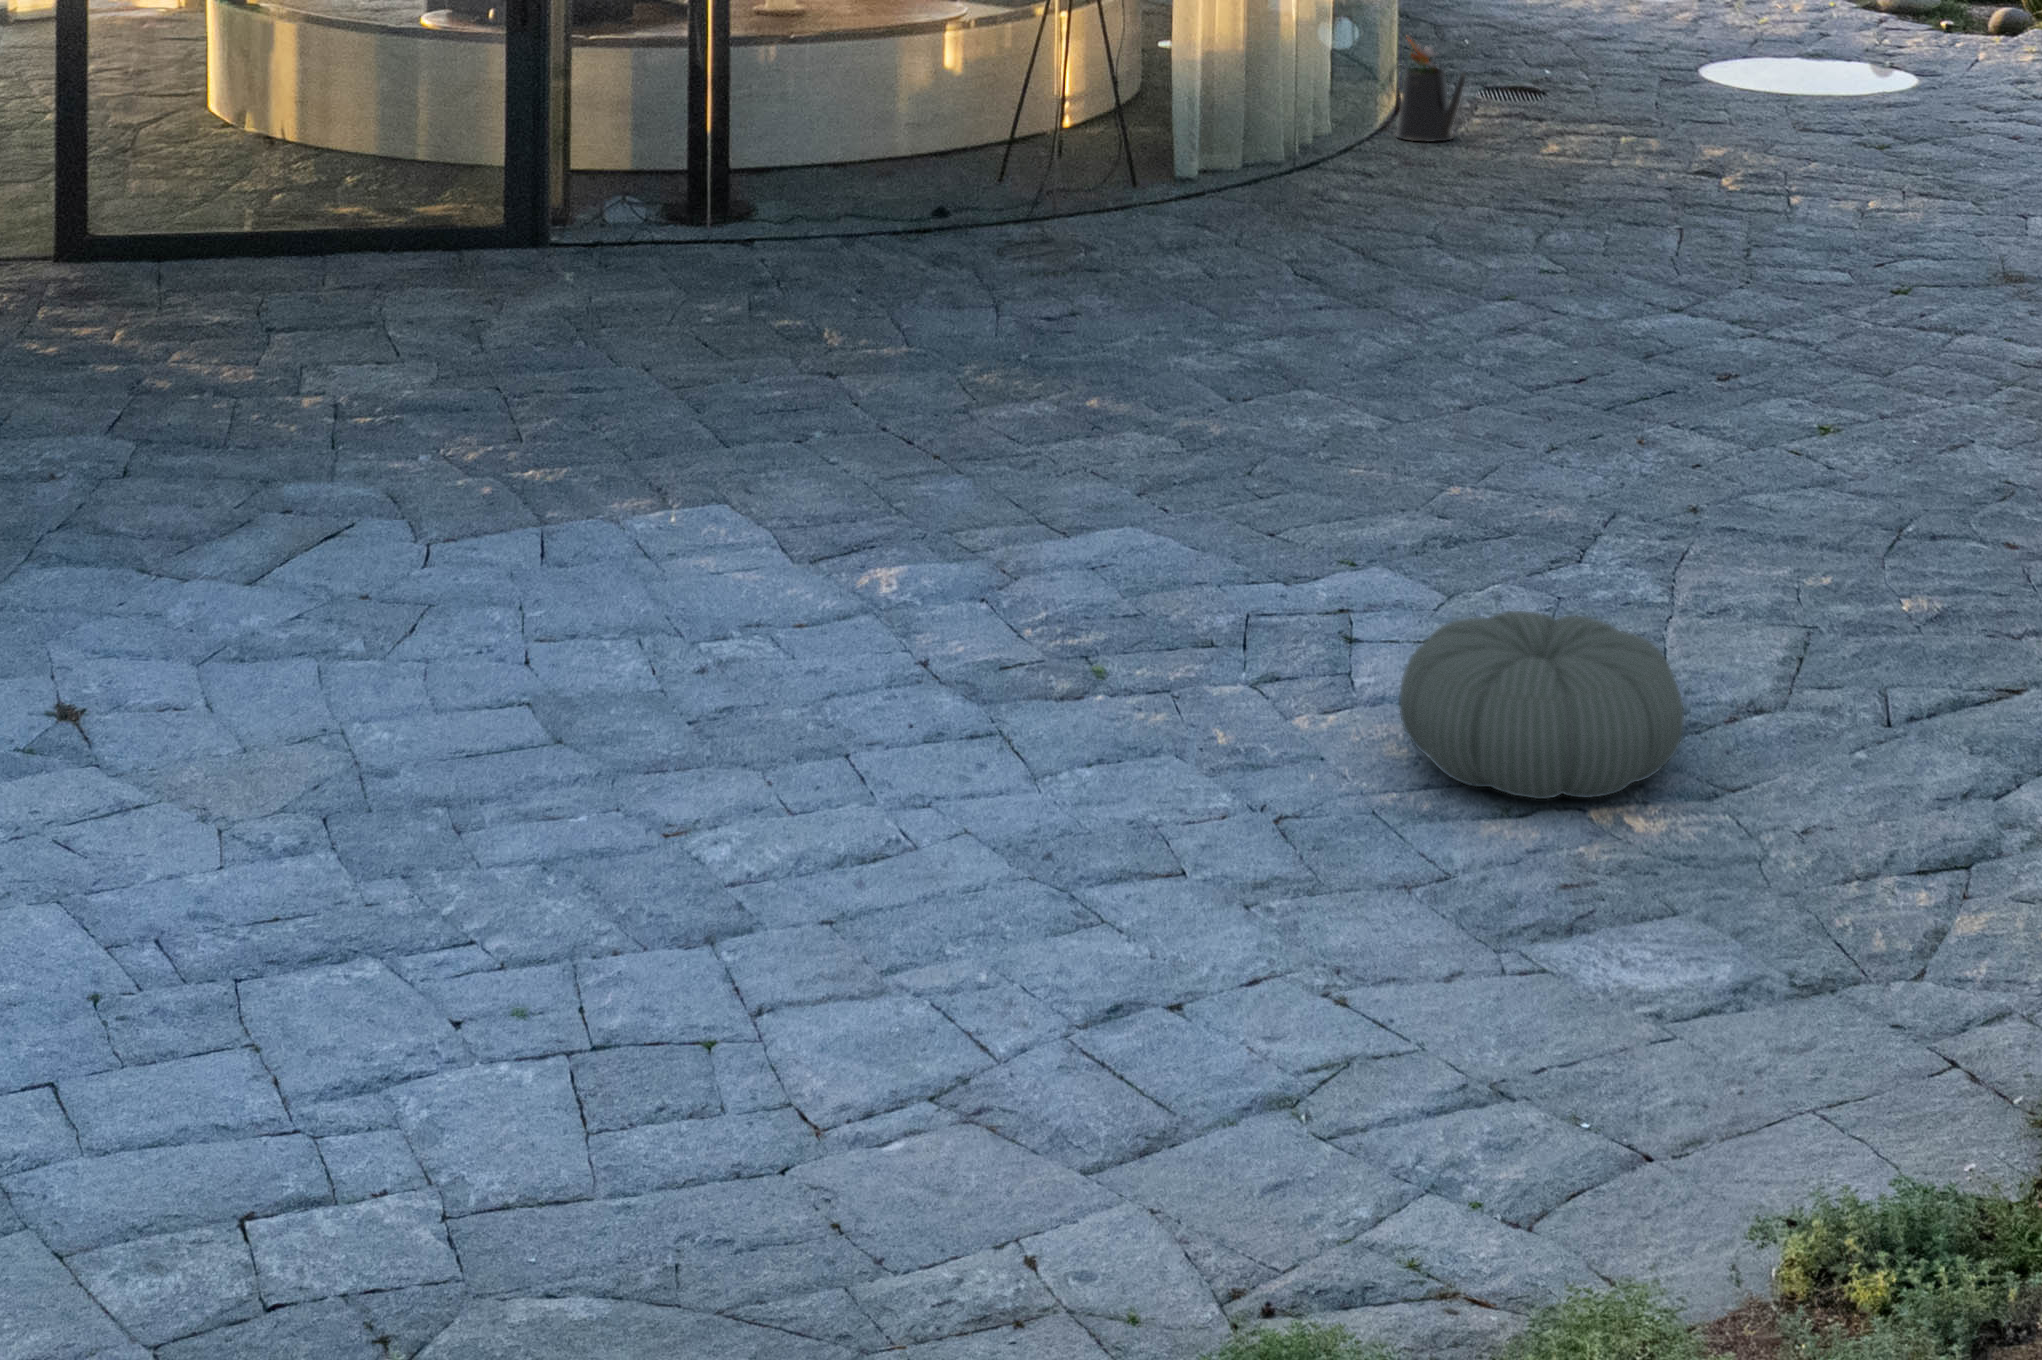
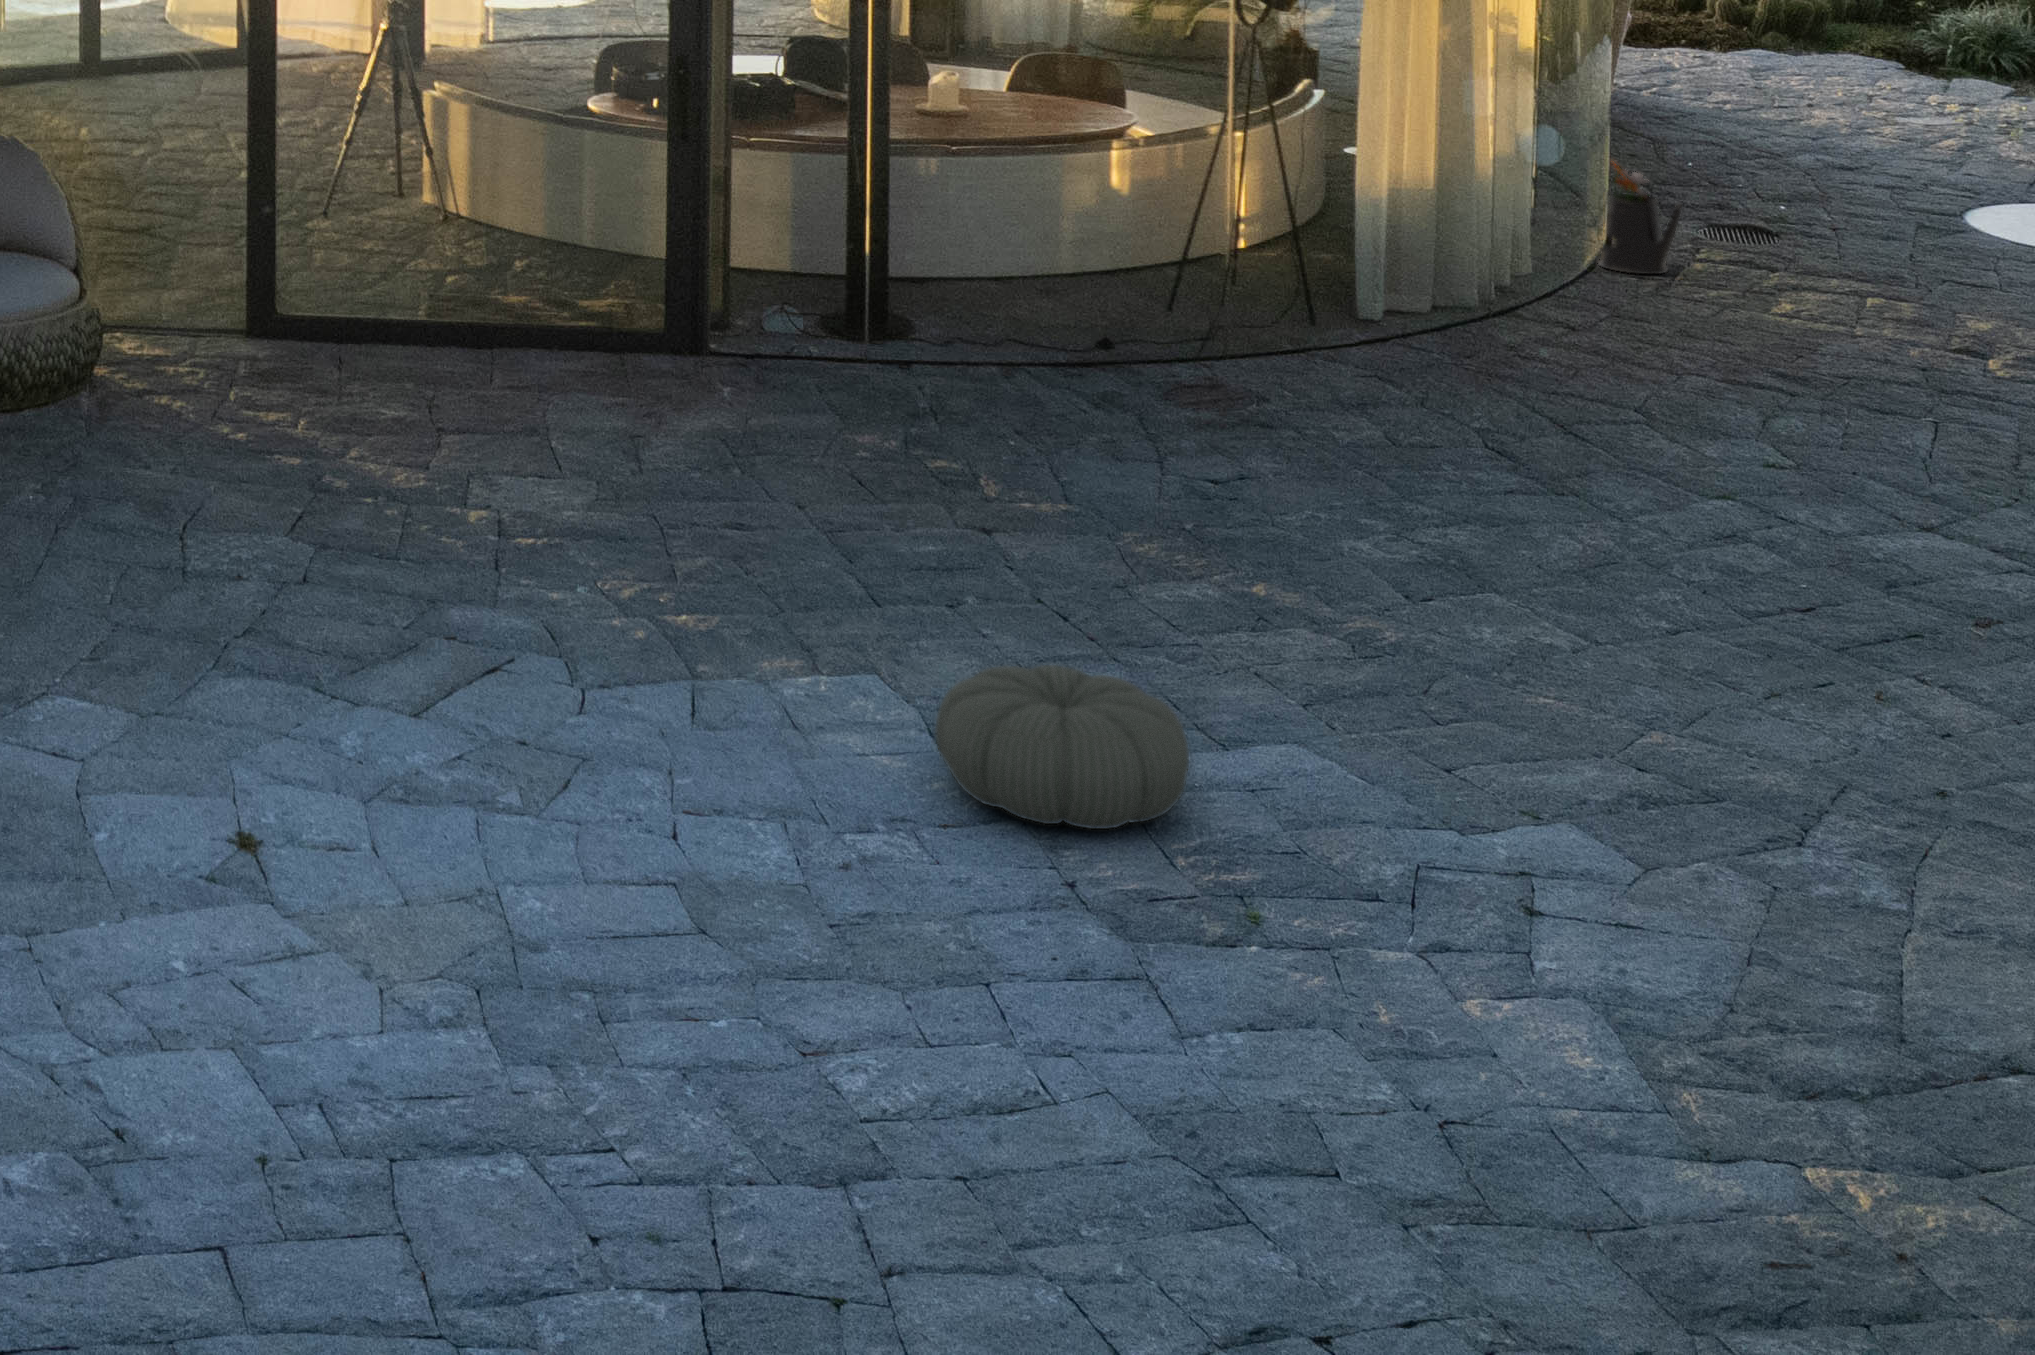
pouf: present [1399,611,1684,799] -> present [935,665,1189,829]

